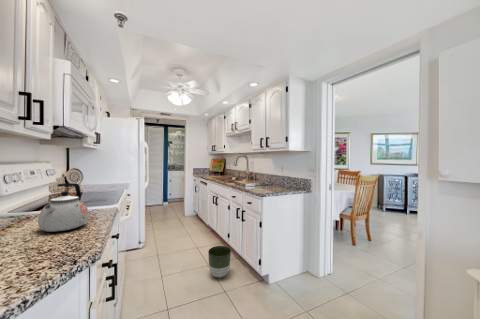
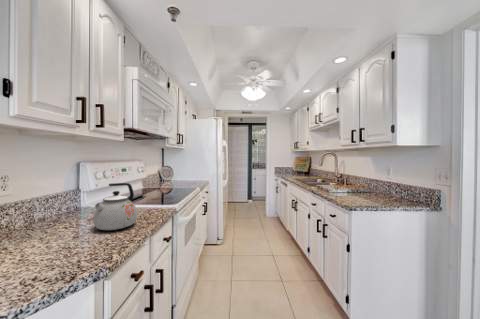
planter: present [208,246,231,278] -> none [279,262,307,302]

